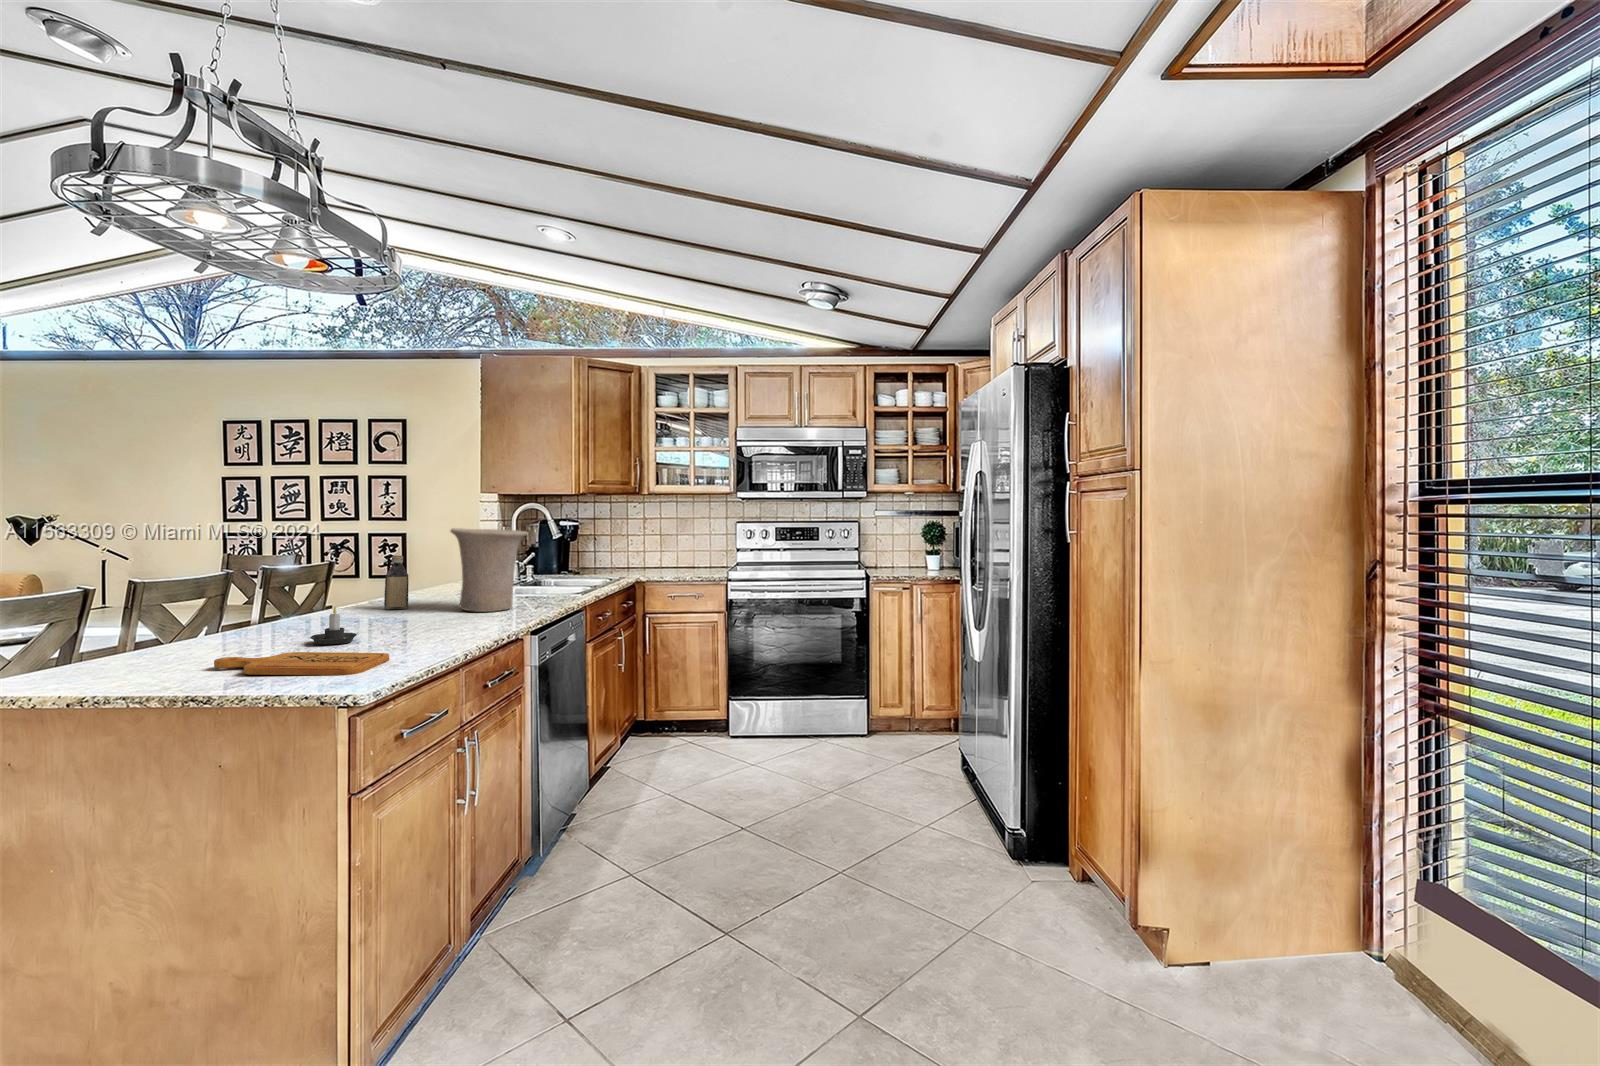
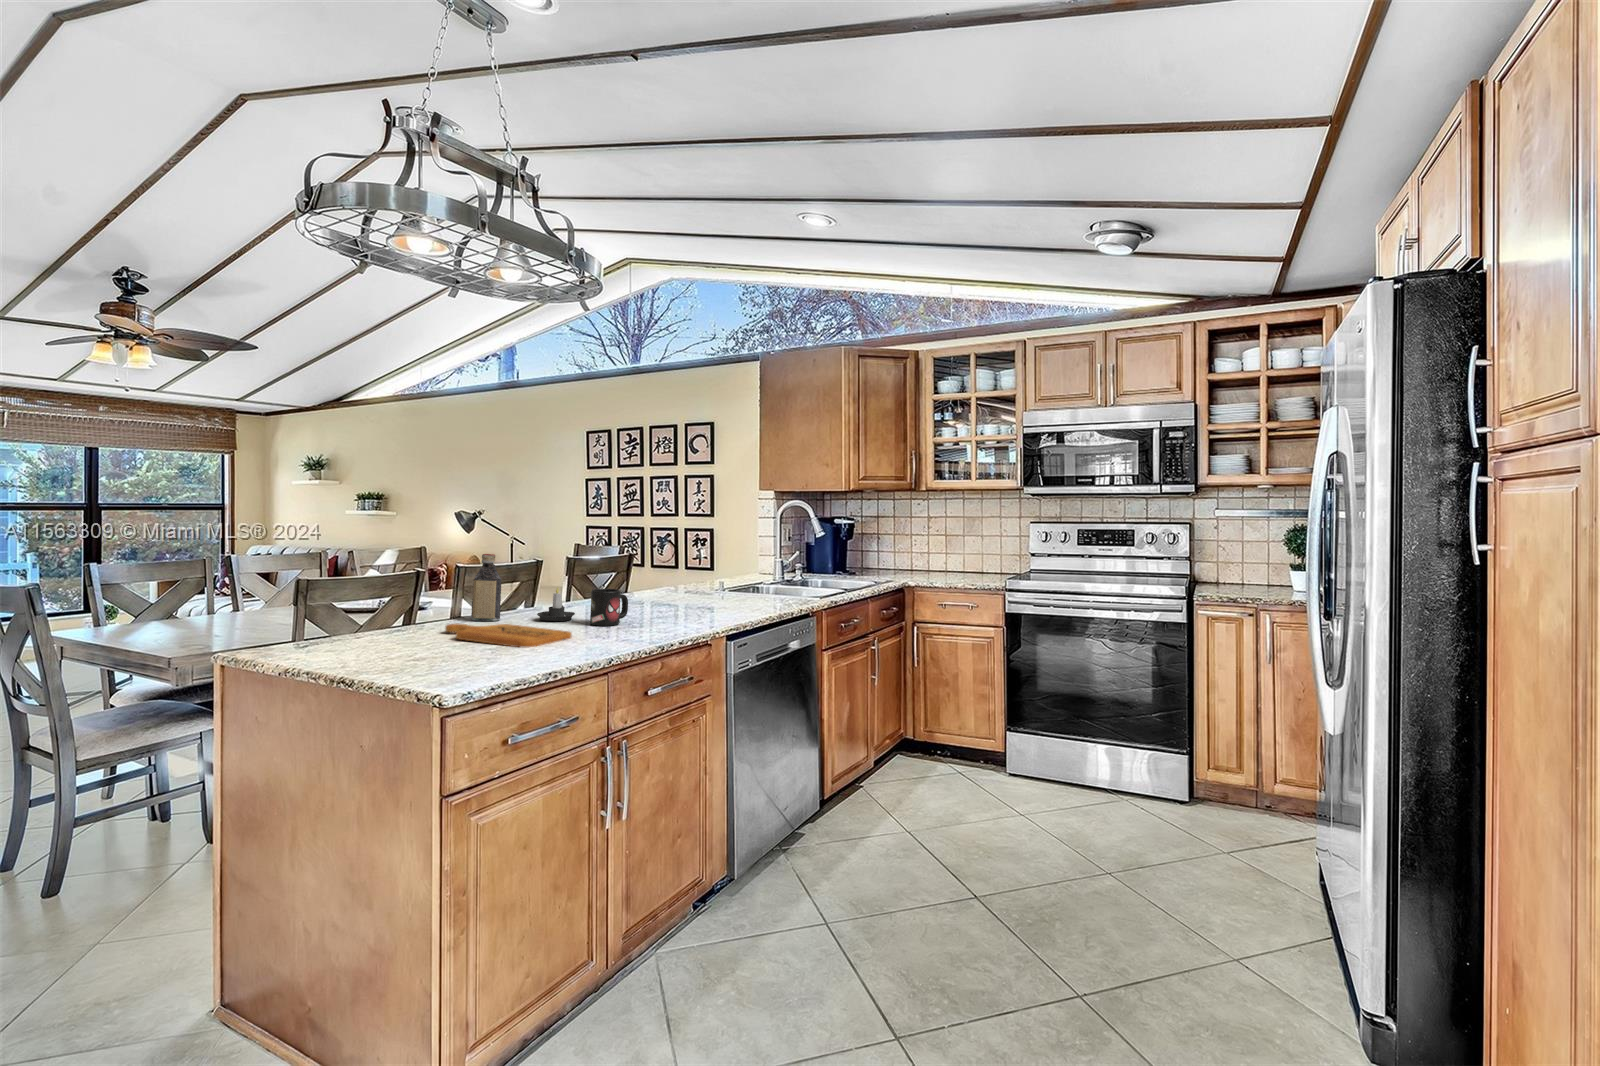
vase: present [450,528,528,612] -> none [686,520,758,604]
bottle: present [384,555,409,609] -> present [471,554,502,621]
mug: none [385,605,424,644] -> present [590,589,628,626]

